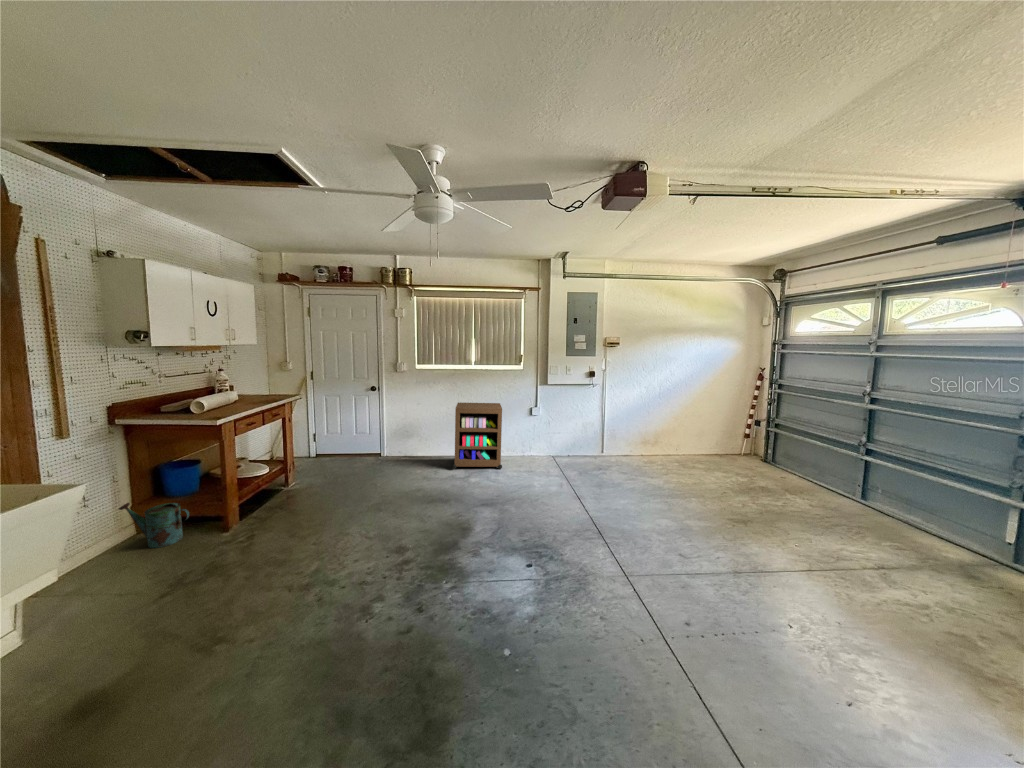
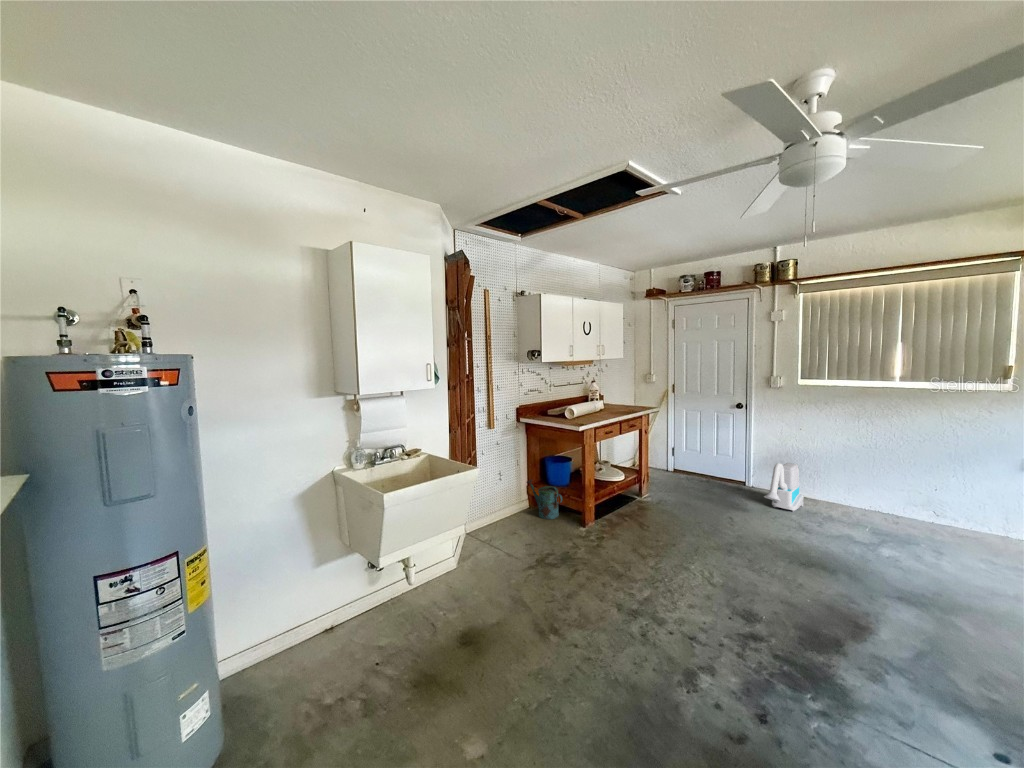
storage cabinet: present [452,402,502,469] -> none [844,438,955,558]
vacuum cleaner: none [401,428,424,464] -> present [764,463,804,512]

